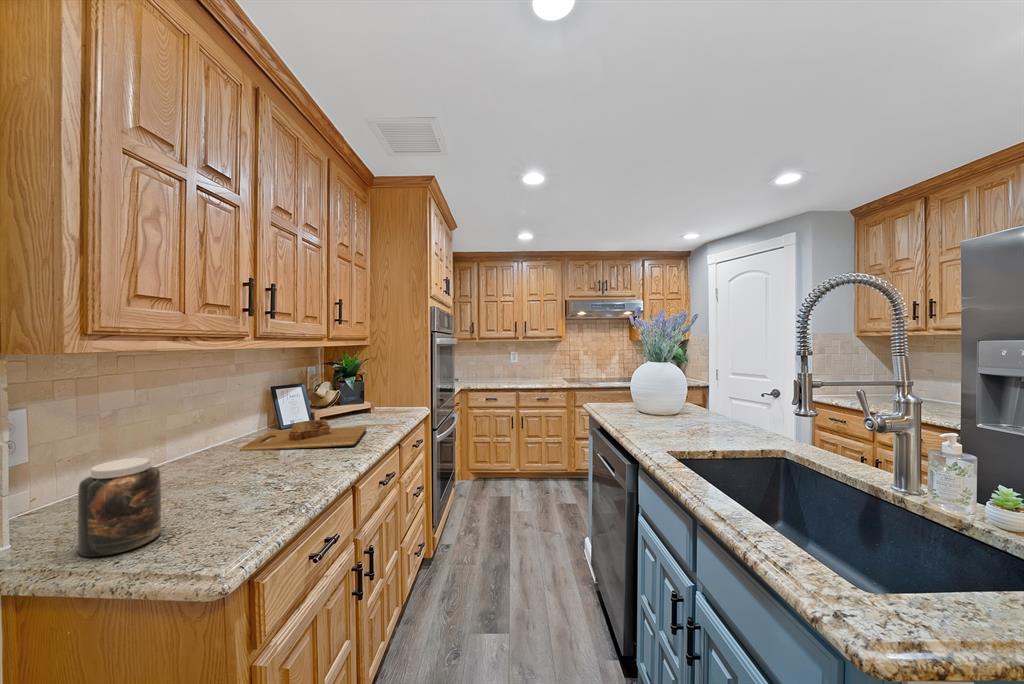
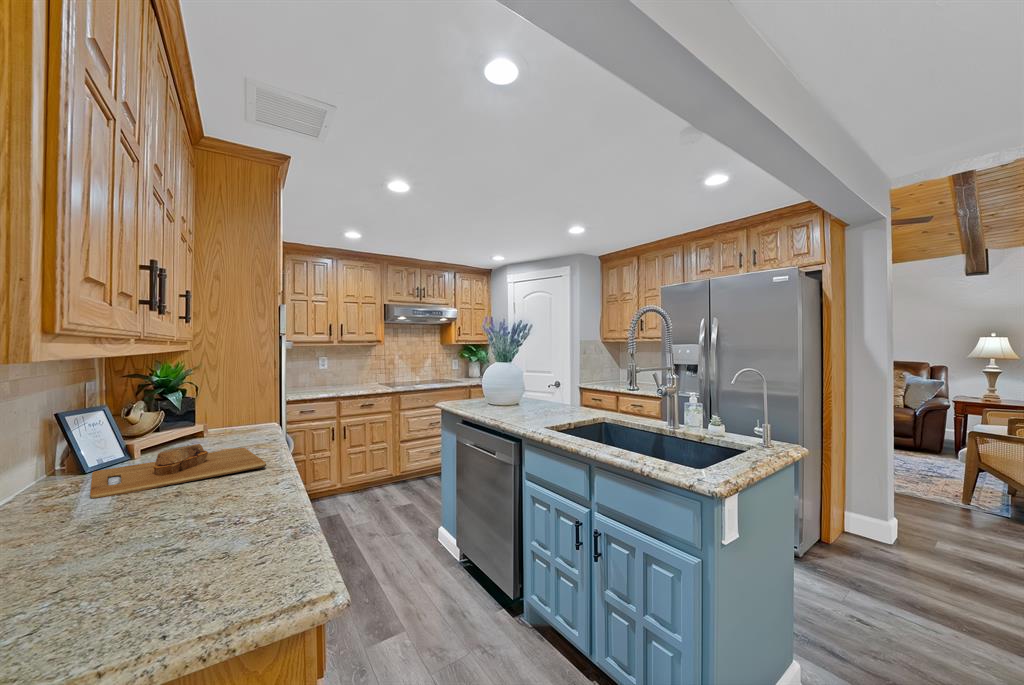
jar: present [78,458,161,557] -> none [103,492,208,630]

